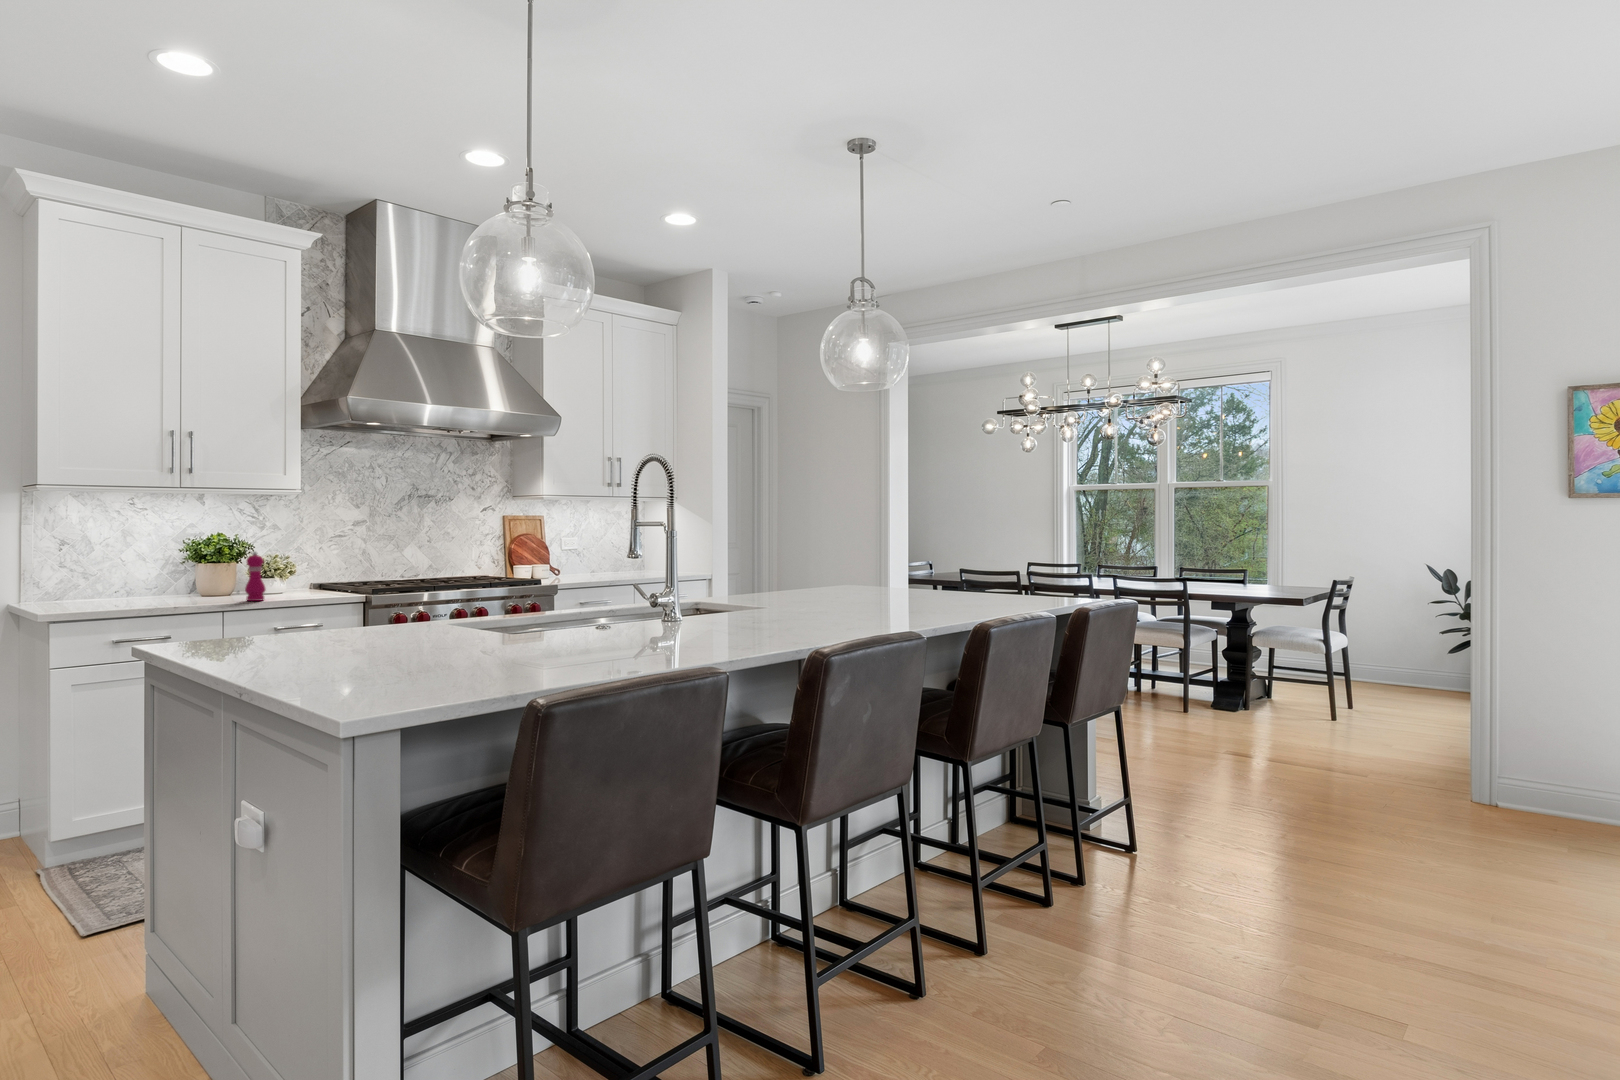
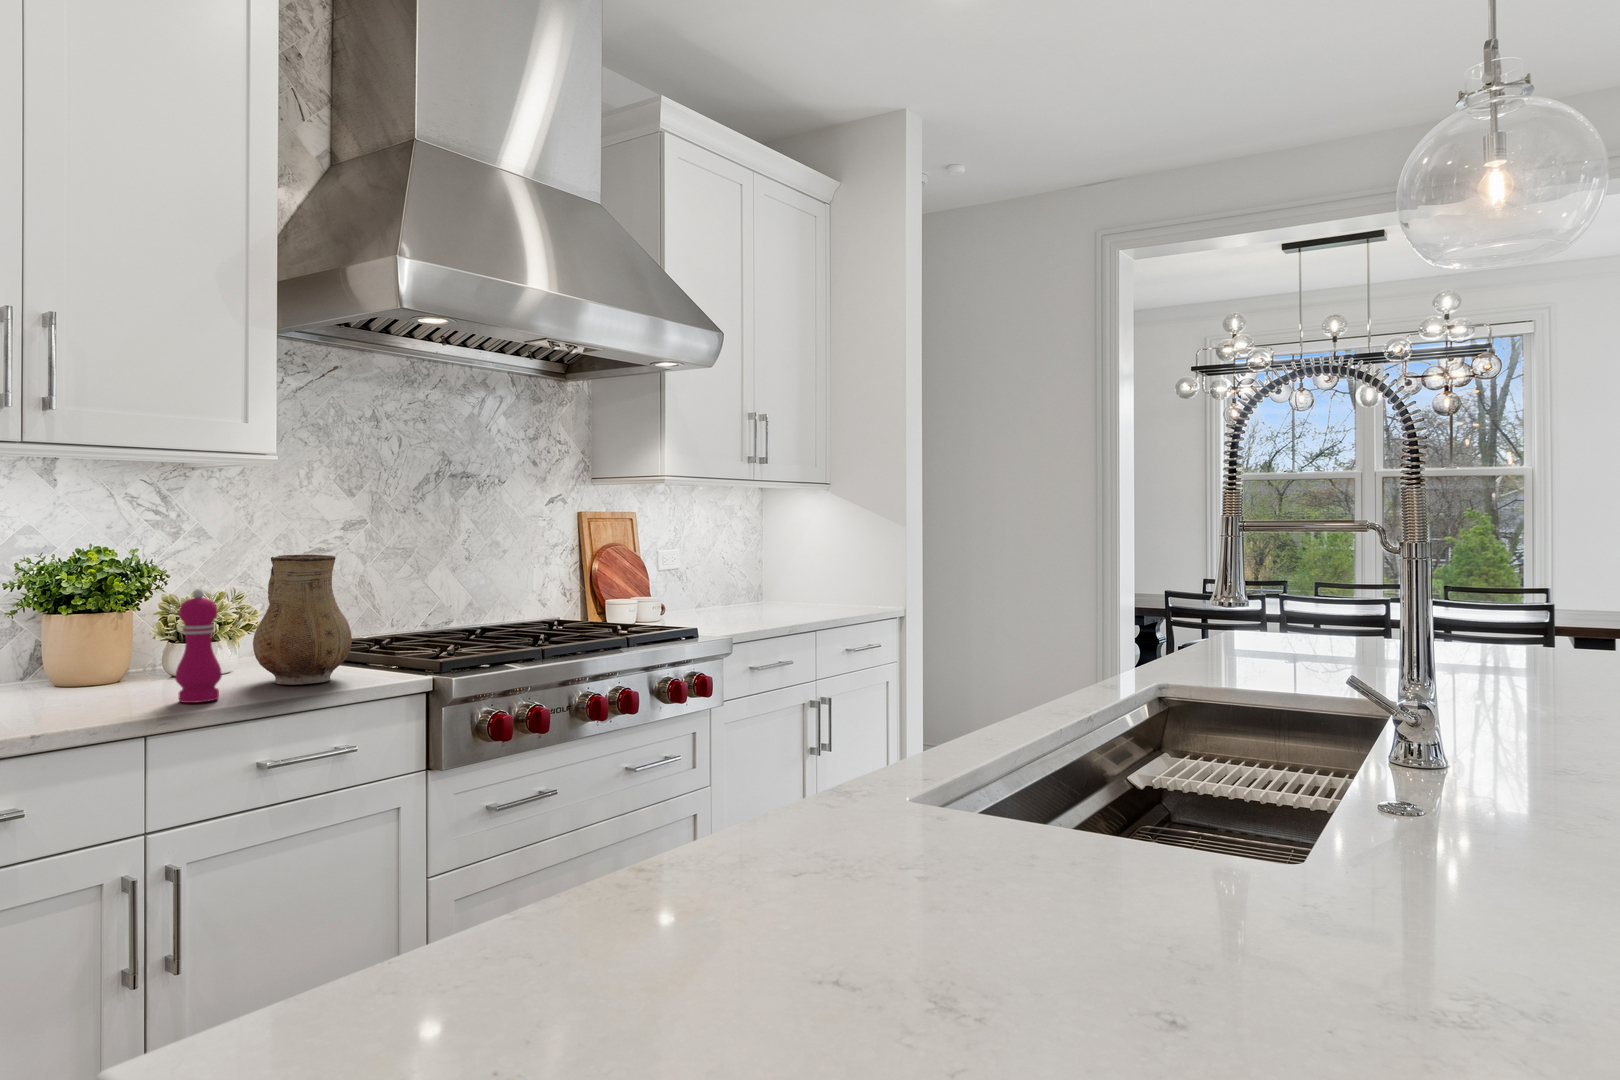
ceramic pitcher: none [284,537,331,597] -> present [253,555,352,685]

